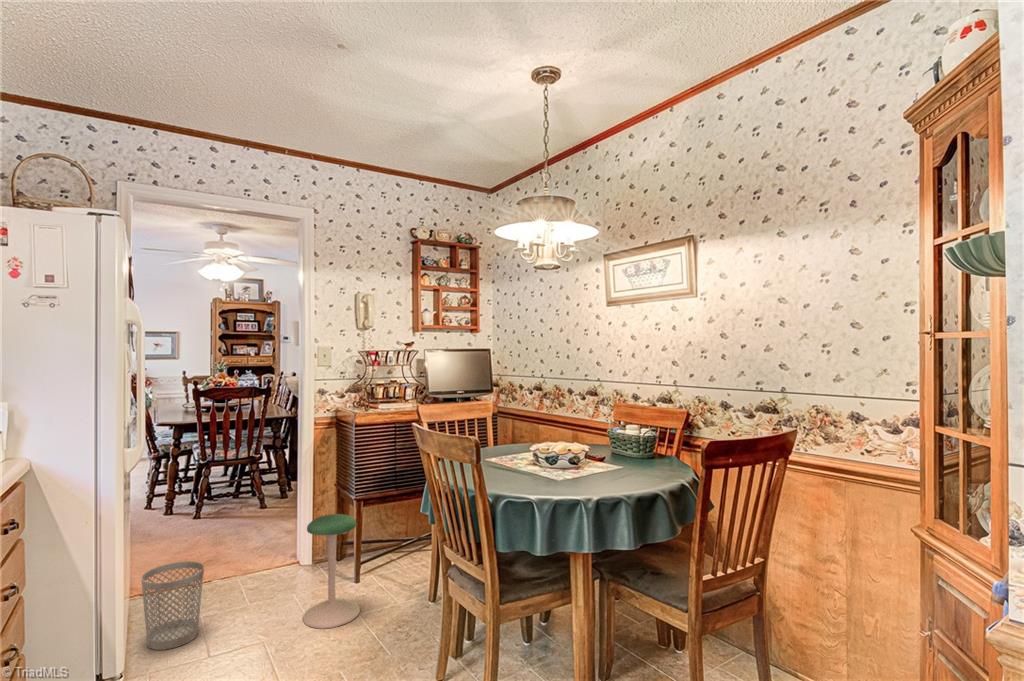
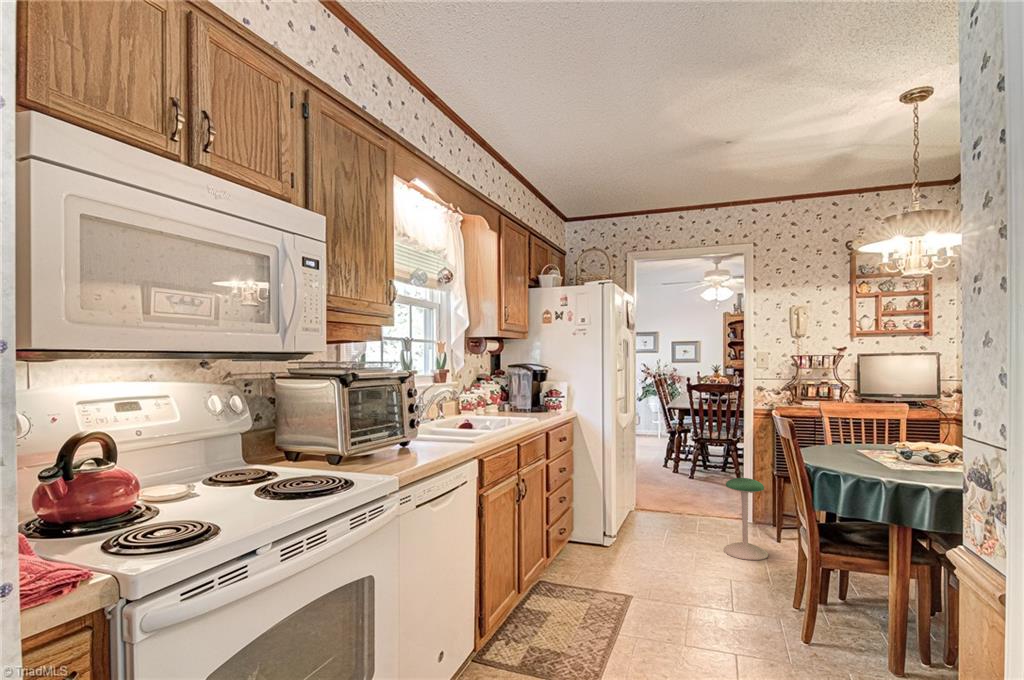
wastebasket: present [141,561,204,650] -> none [629,487,663,537]

